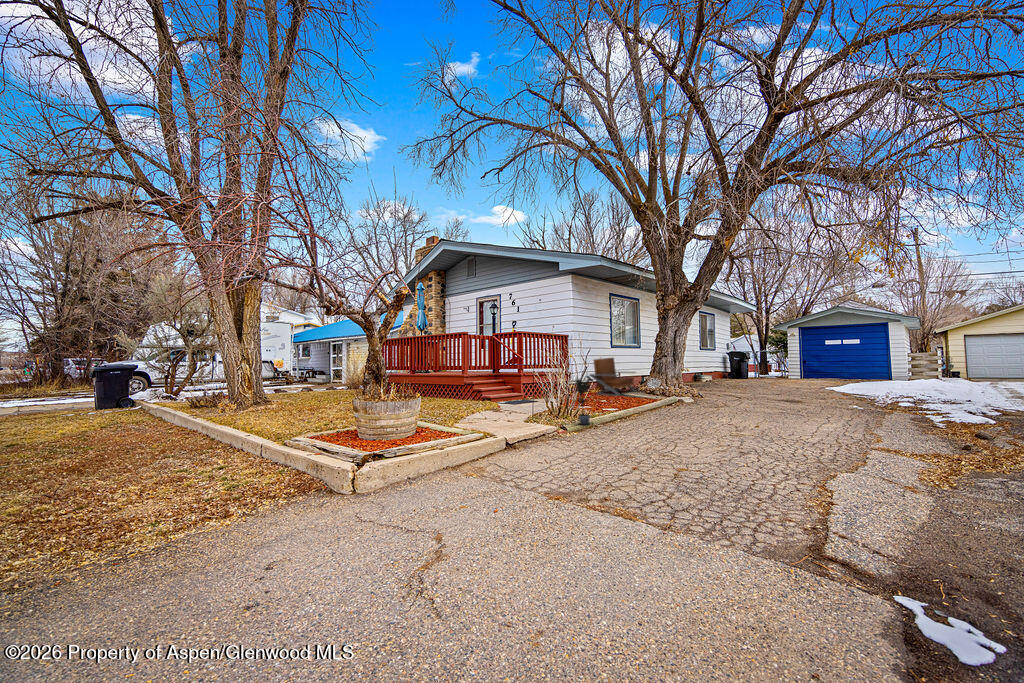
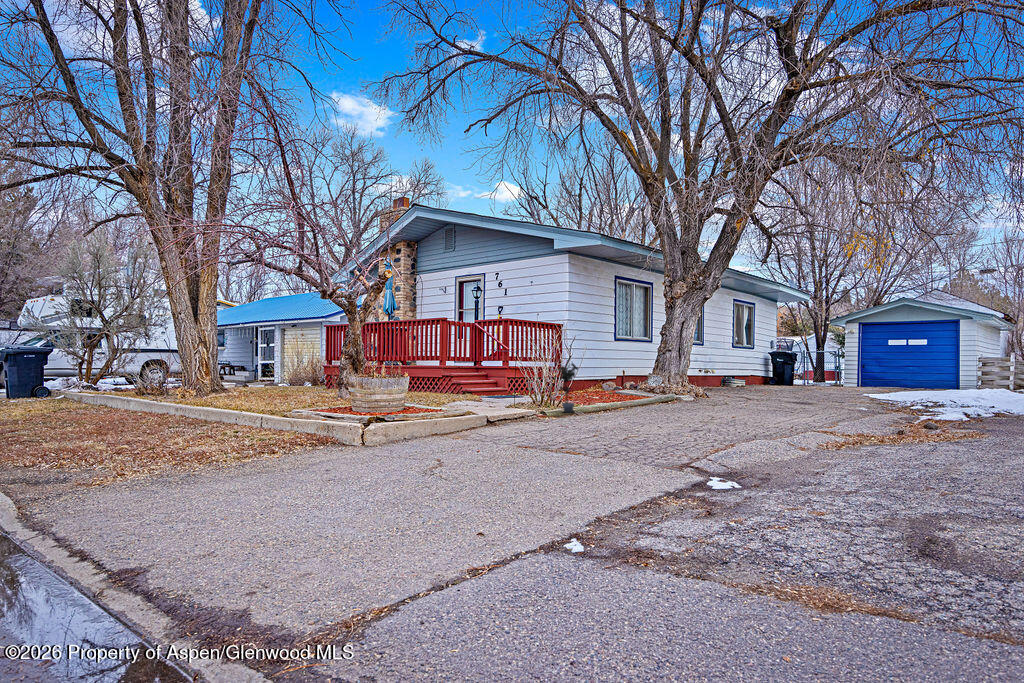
lounge chair: present [590,358,637,396] -> none [585,351,640,394]

